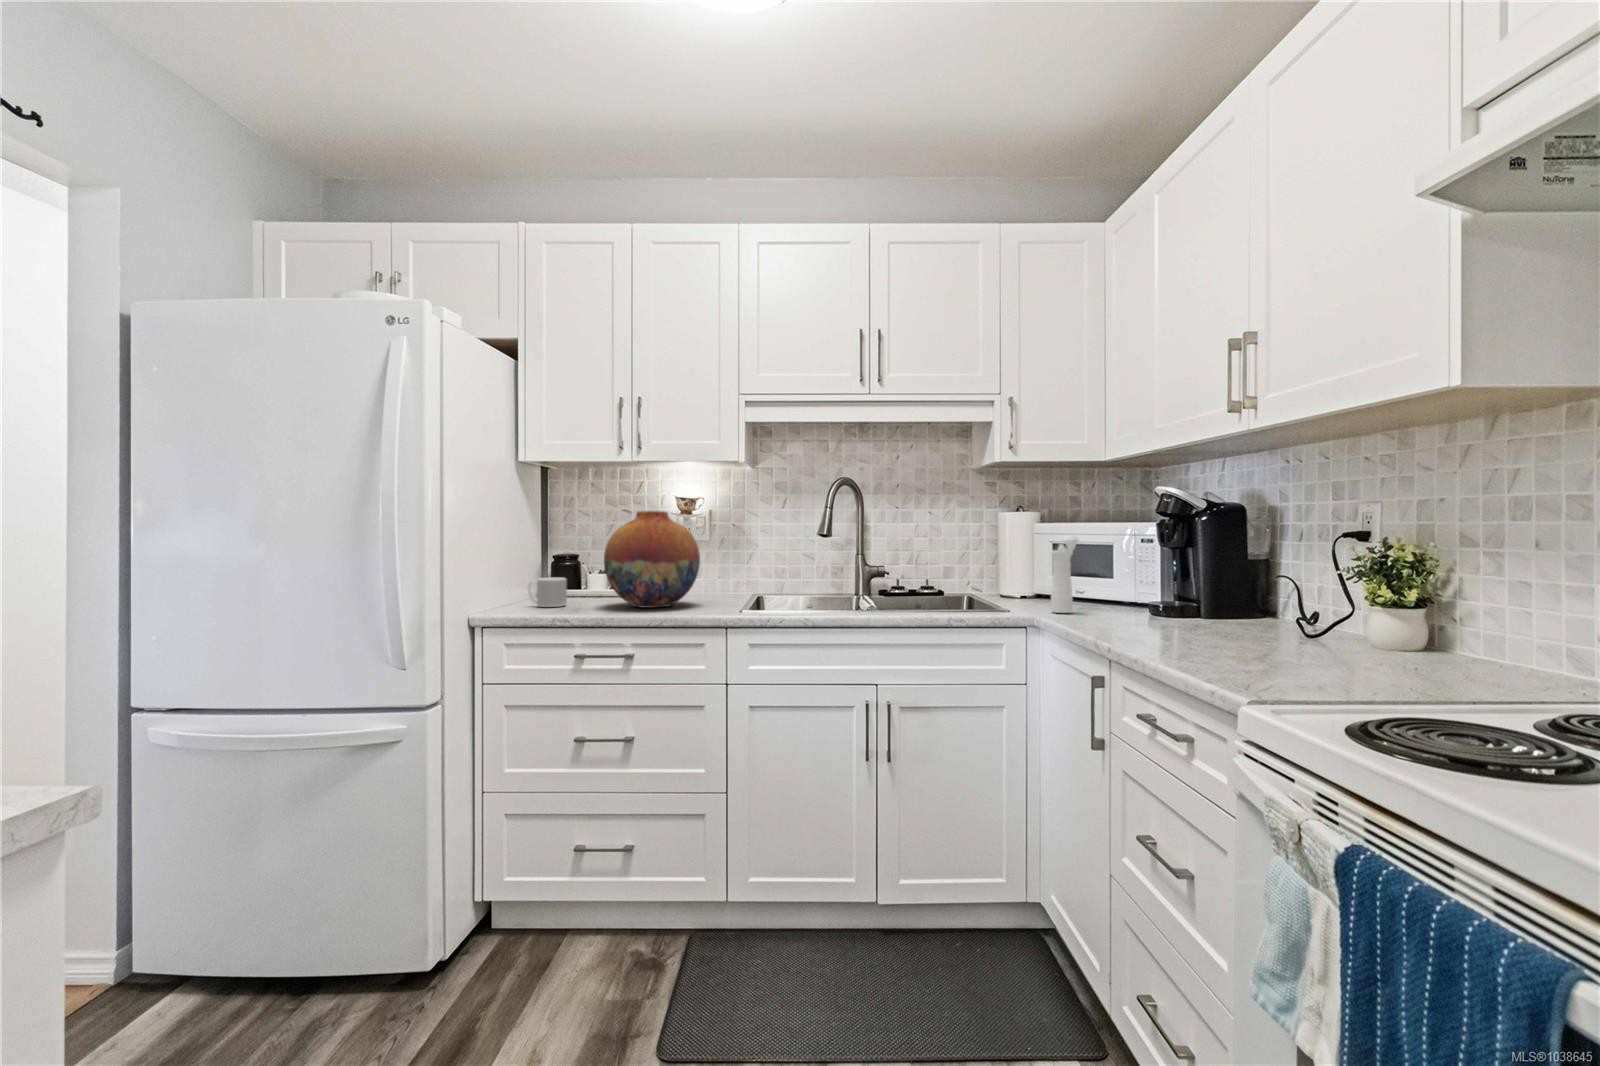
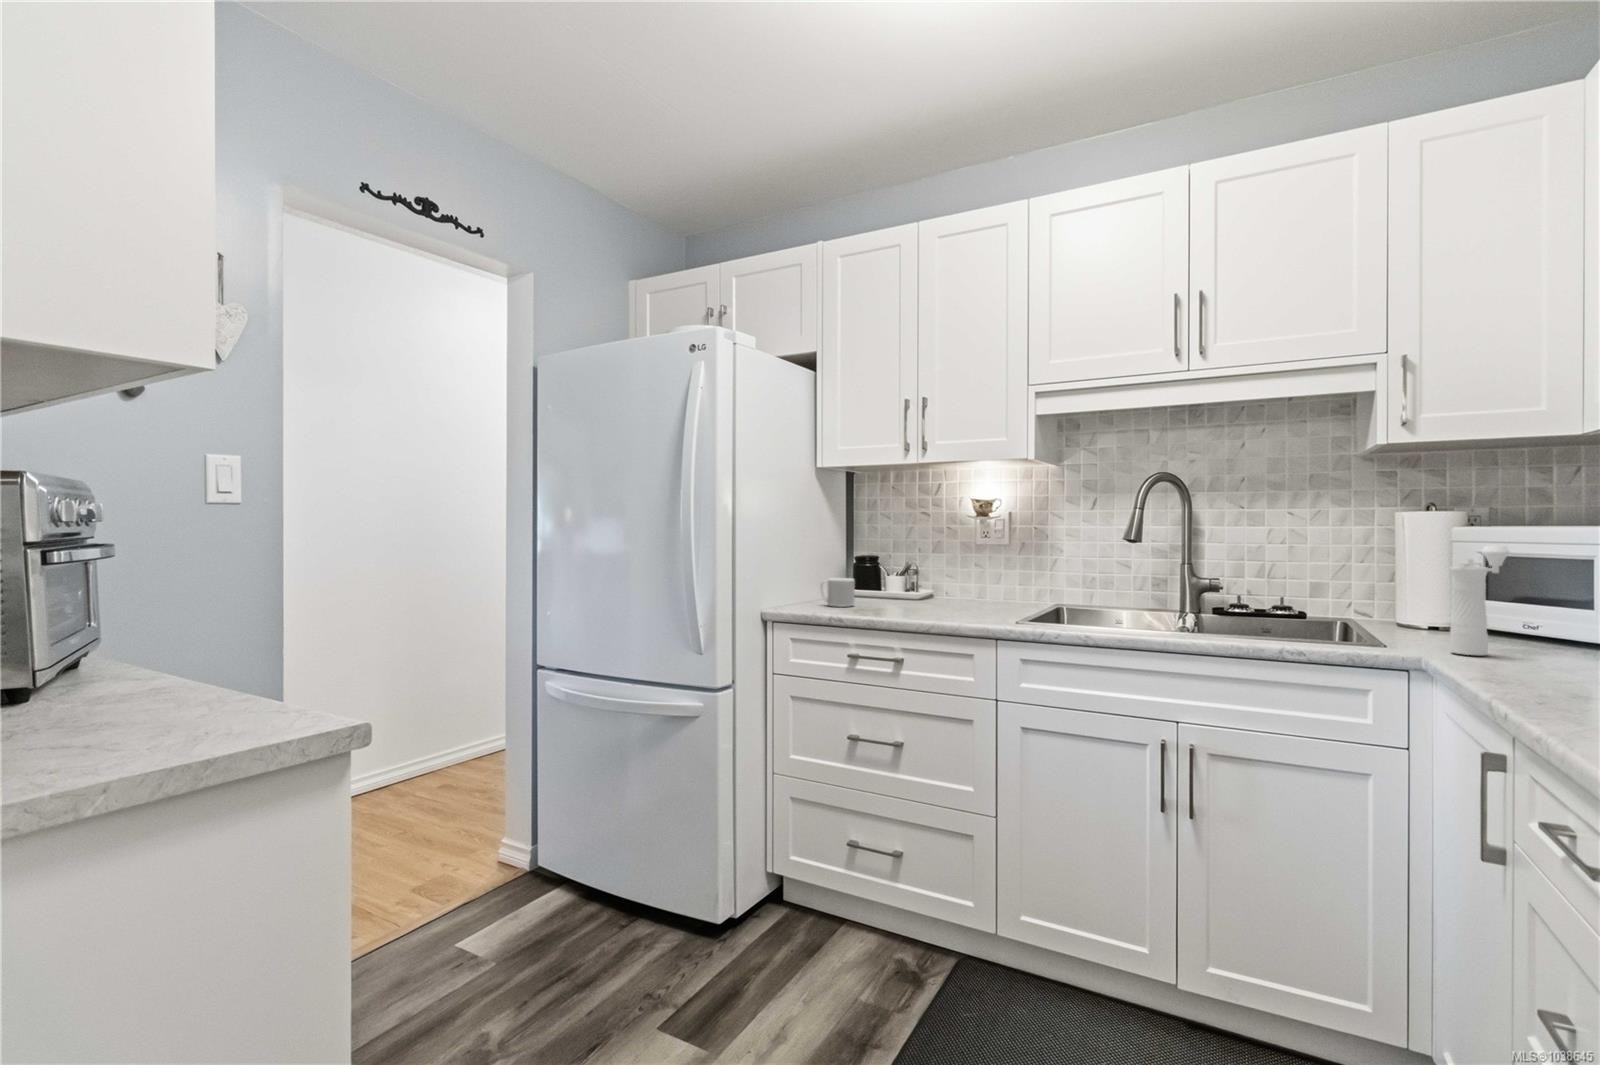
vase: present [604,511,700,608] -> none [885,514,984,613]

